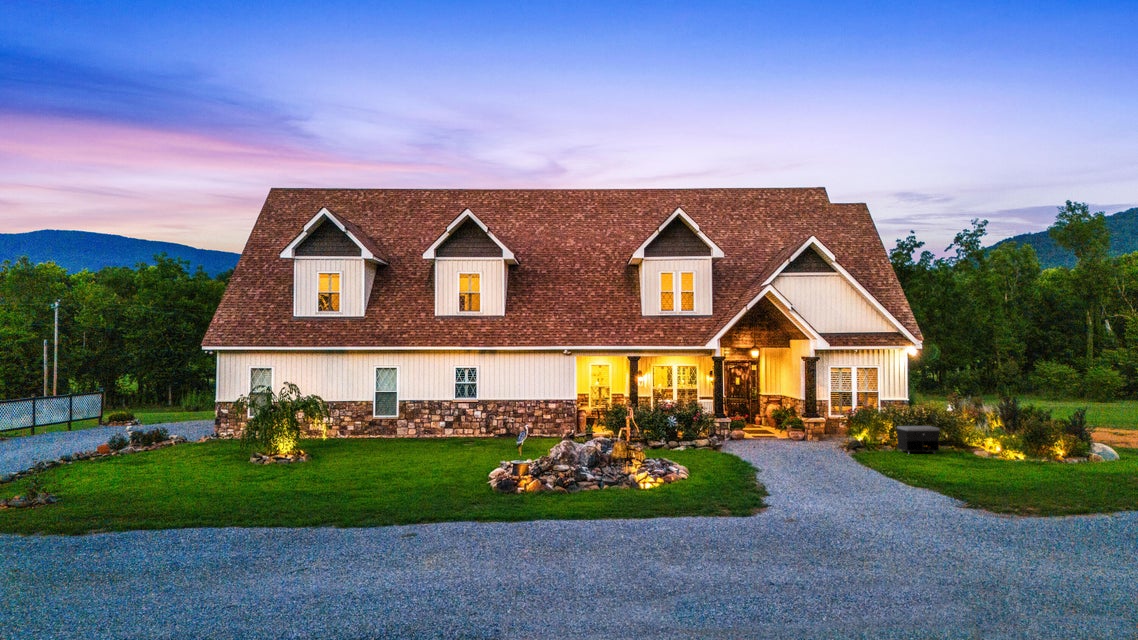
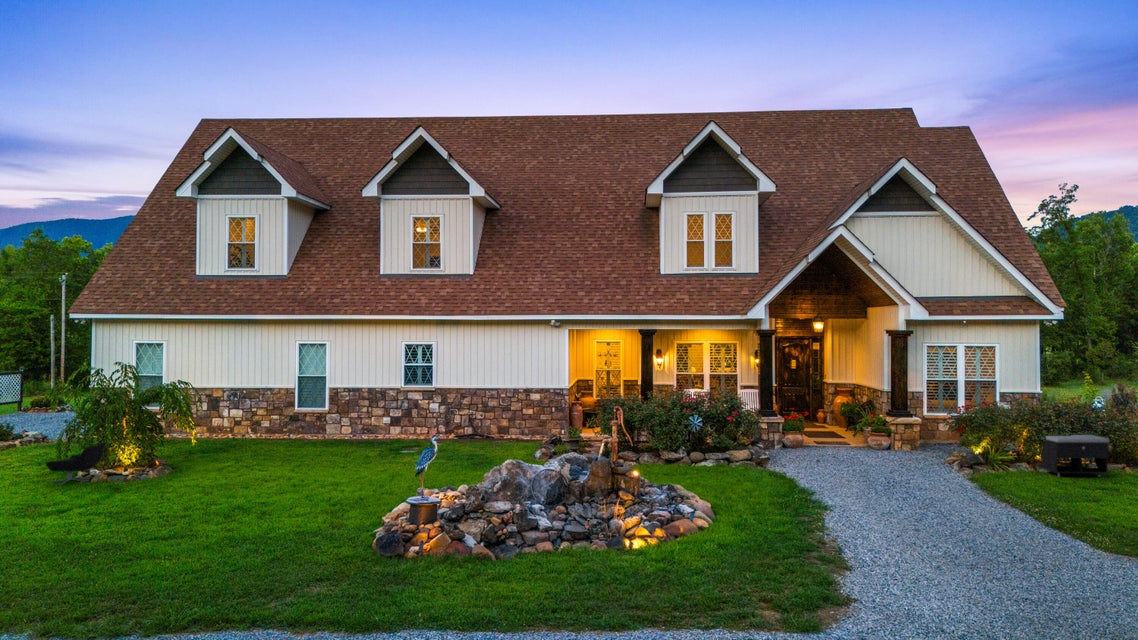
lounge chair: none [233,438,269,467] -> present [46,443,105,484]

